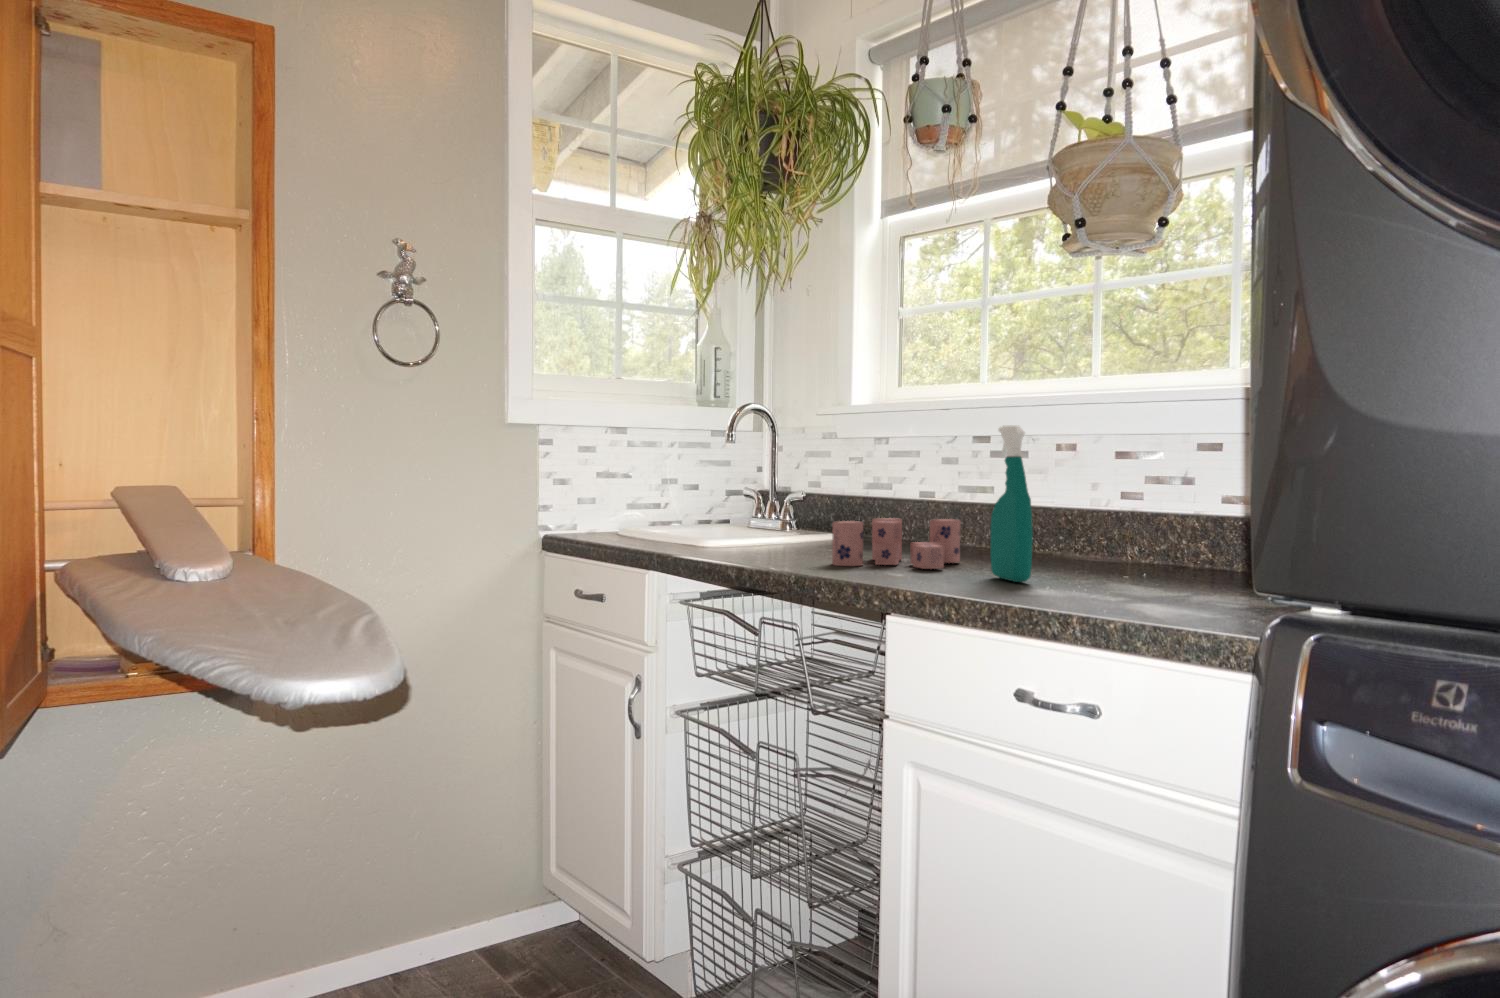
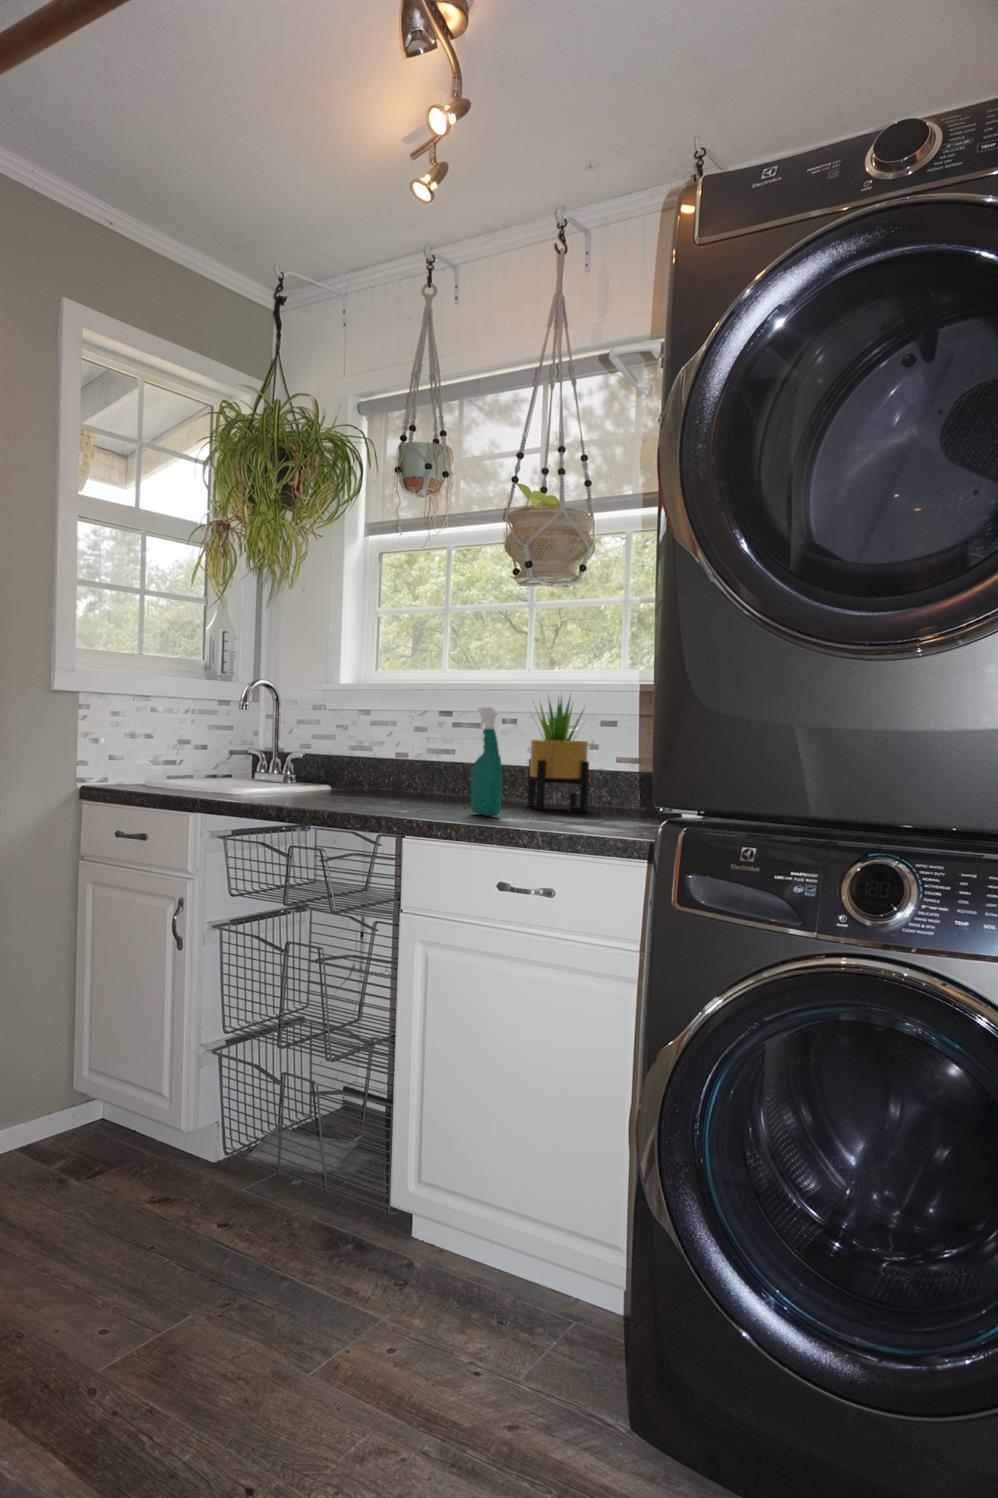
potted plant: none [1082,399,1186,571] -> present [528,700,589,810]
candle: present [832,518,960,569] -> none [351,772,443,809]

